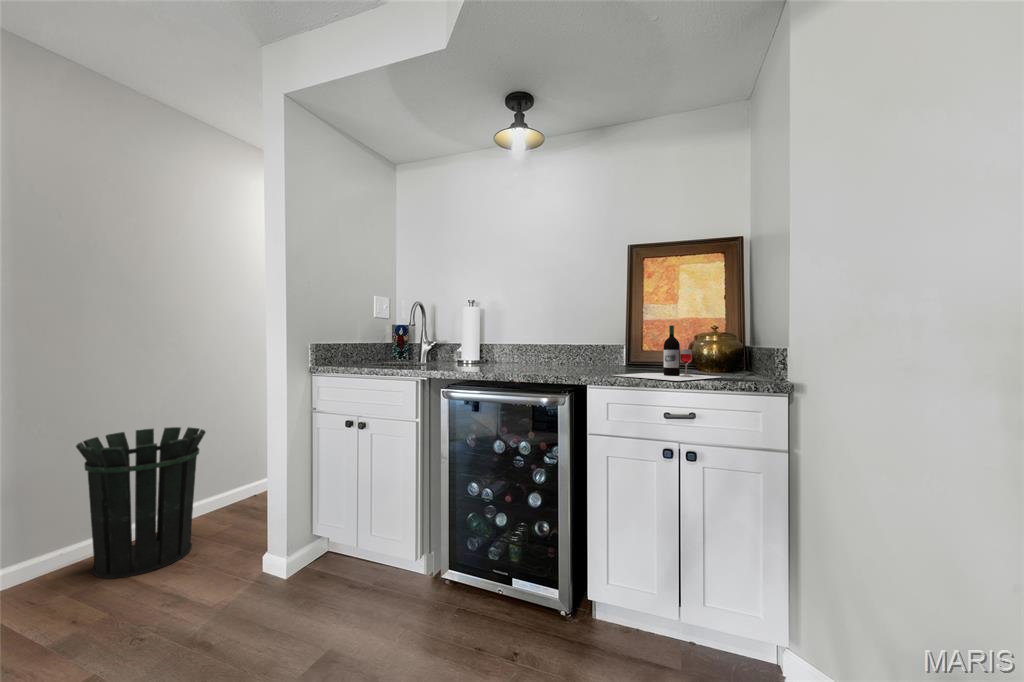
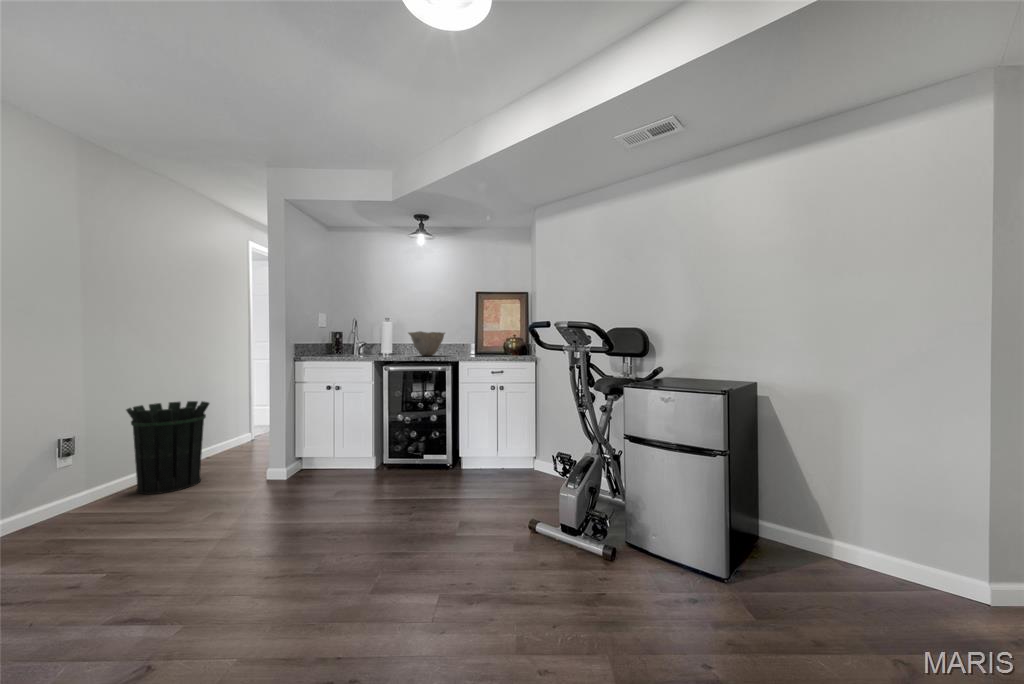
bowl: none [494,321,566,369] -> present [408,331,445,356]
wine bottle: present [614,325,720,381] -> none [468,334,517,357]

